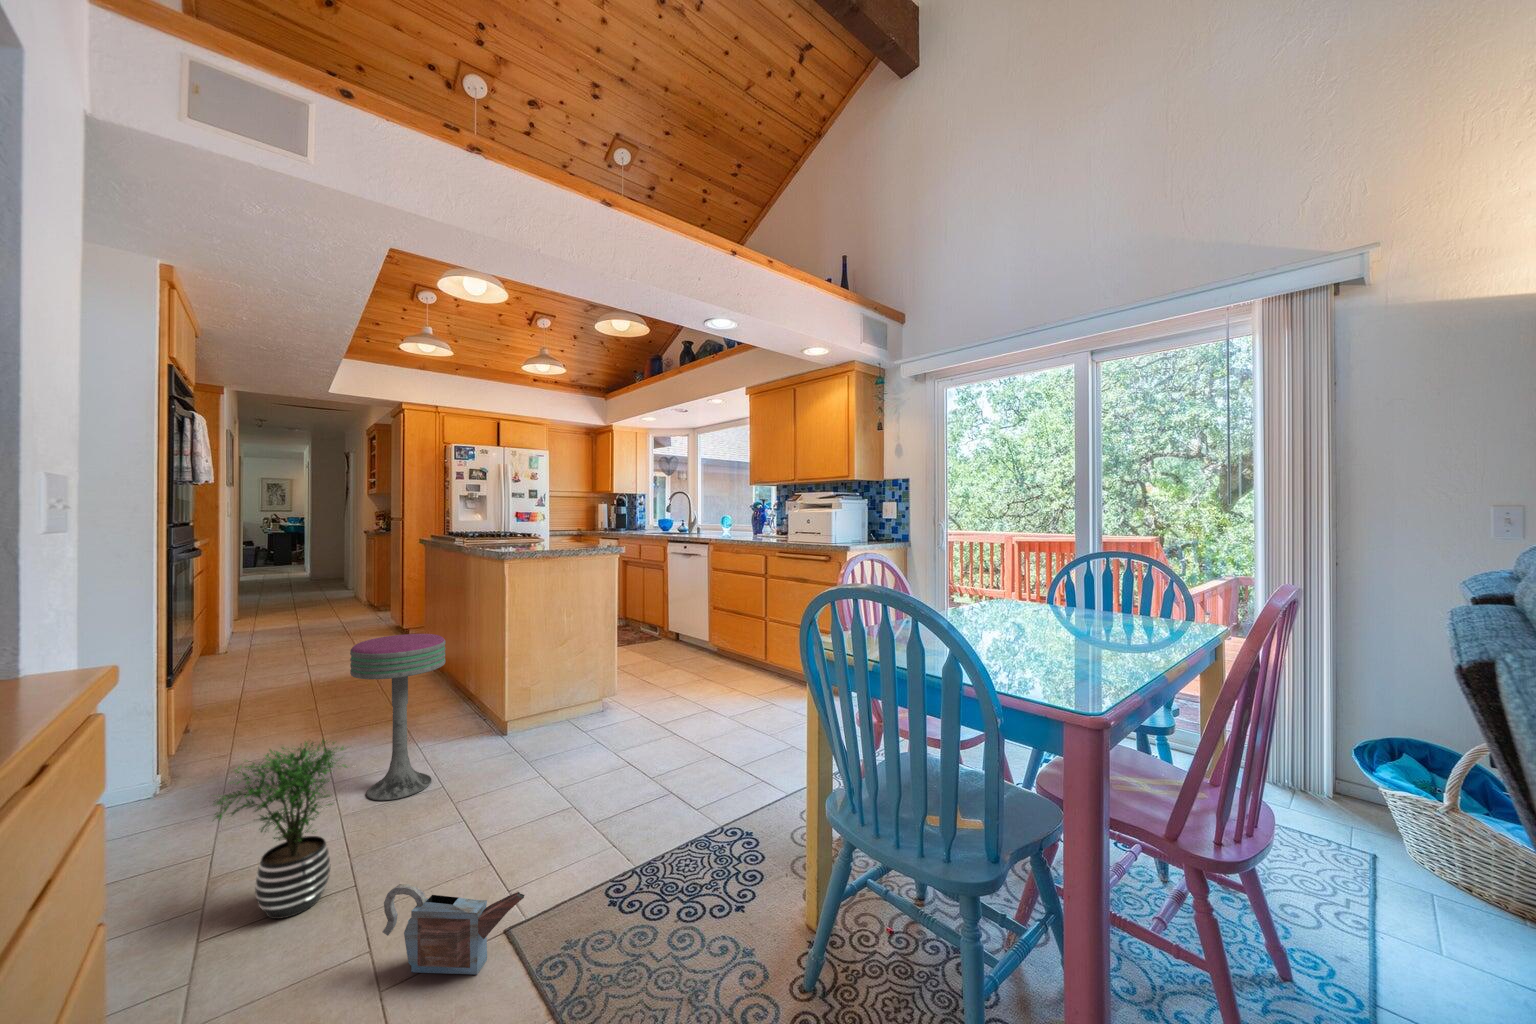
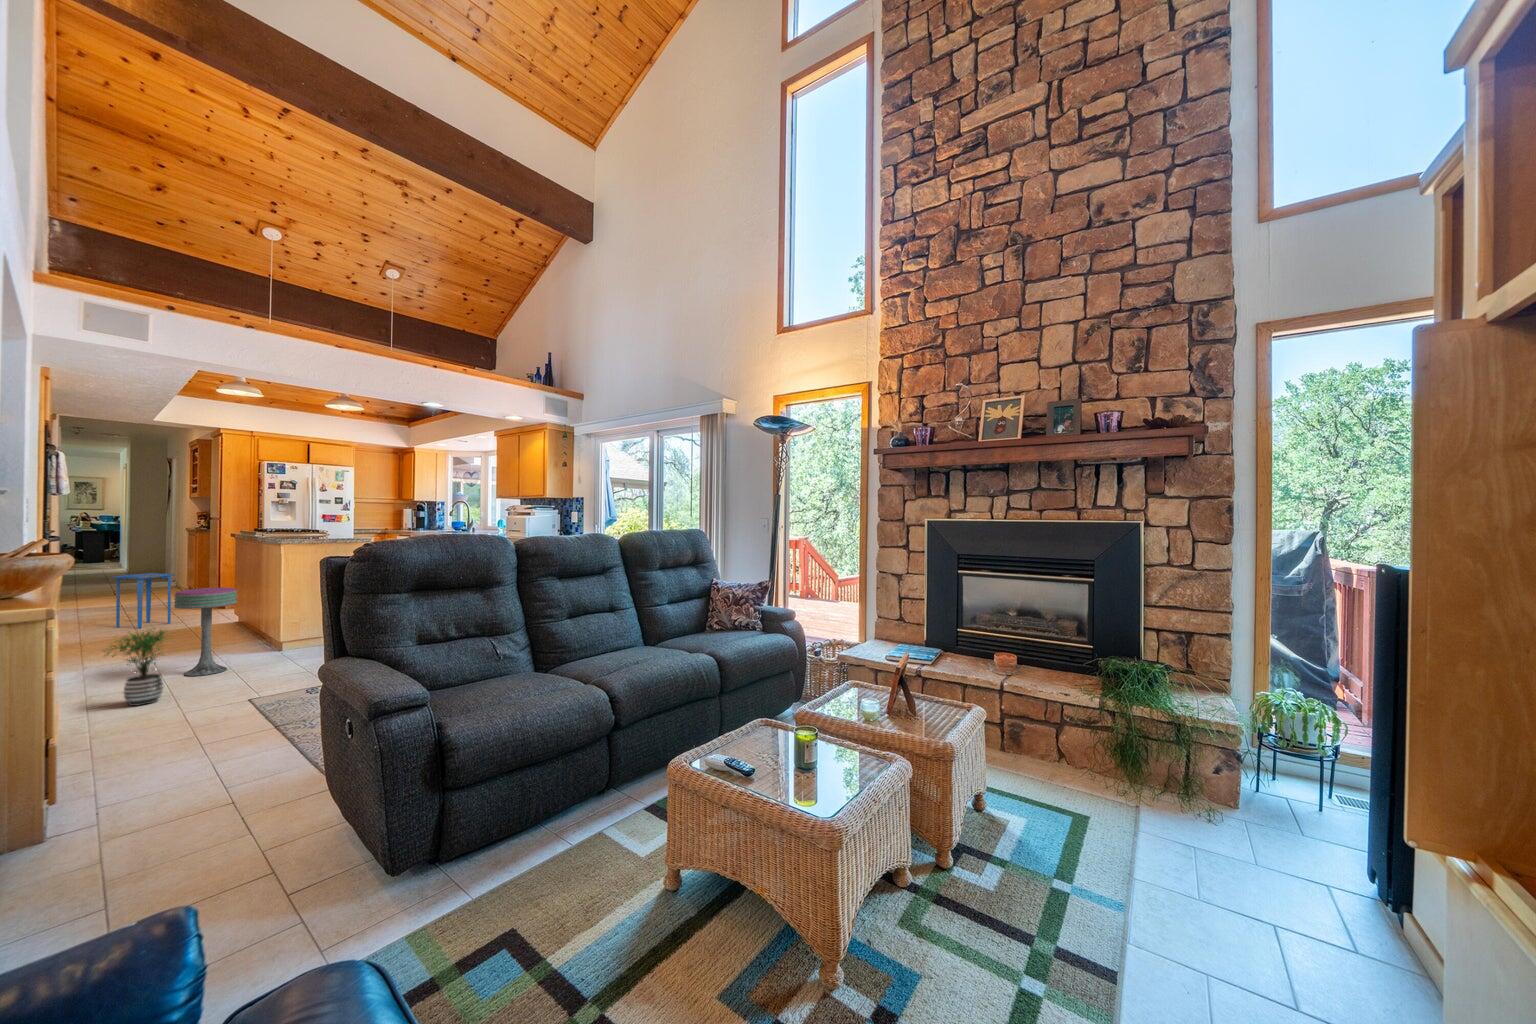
side table: none [279,590,353,667] -> present [112,573,175,628]
watering can: present [382,884,525,974] -> none [190,678,259,712]

